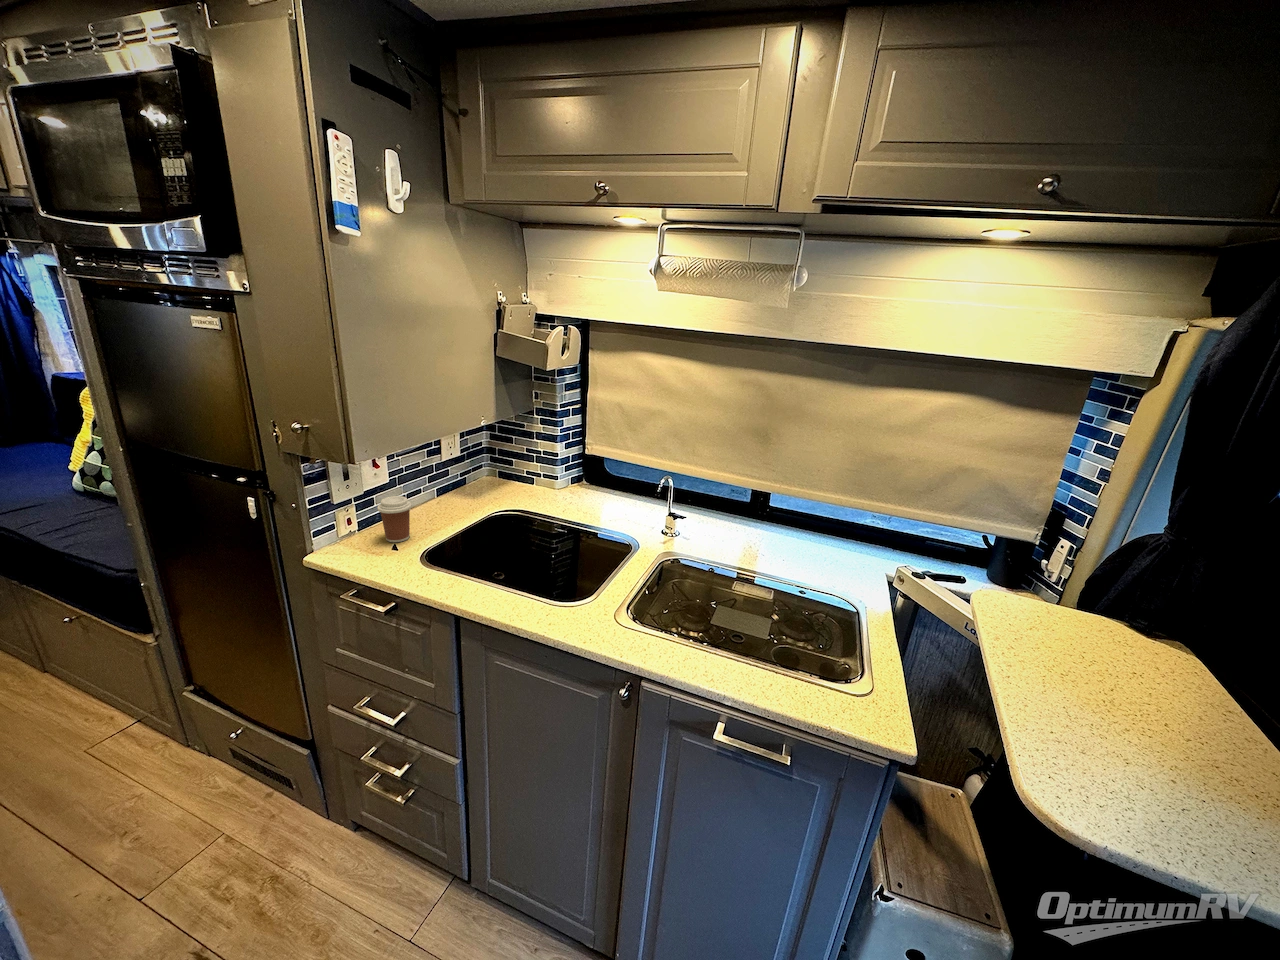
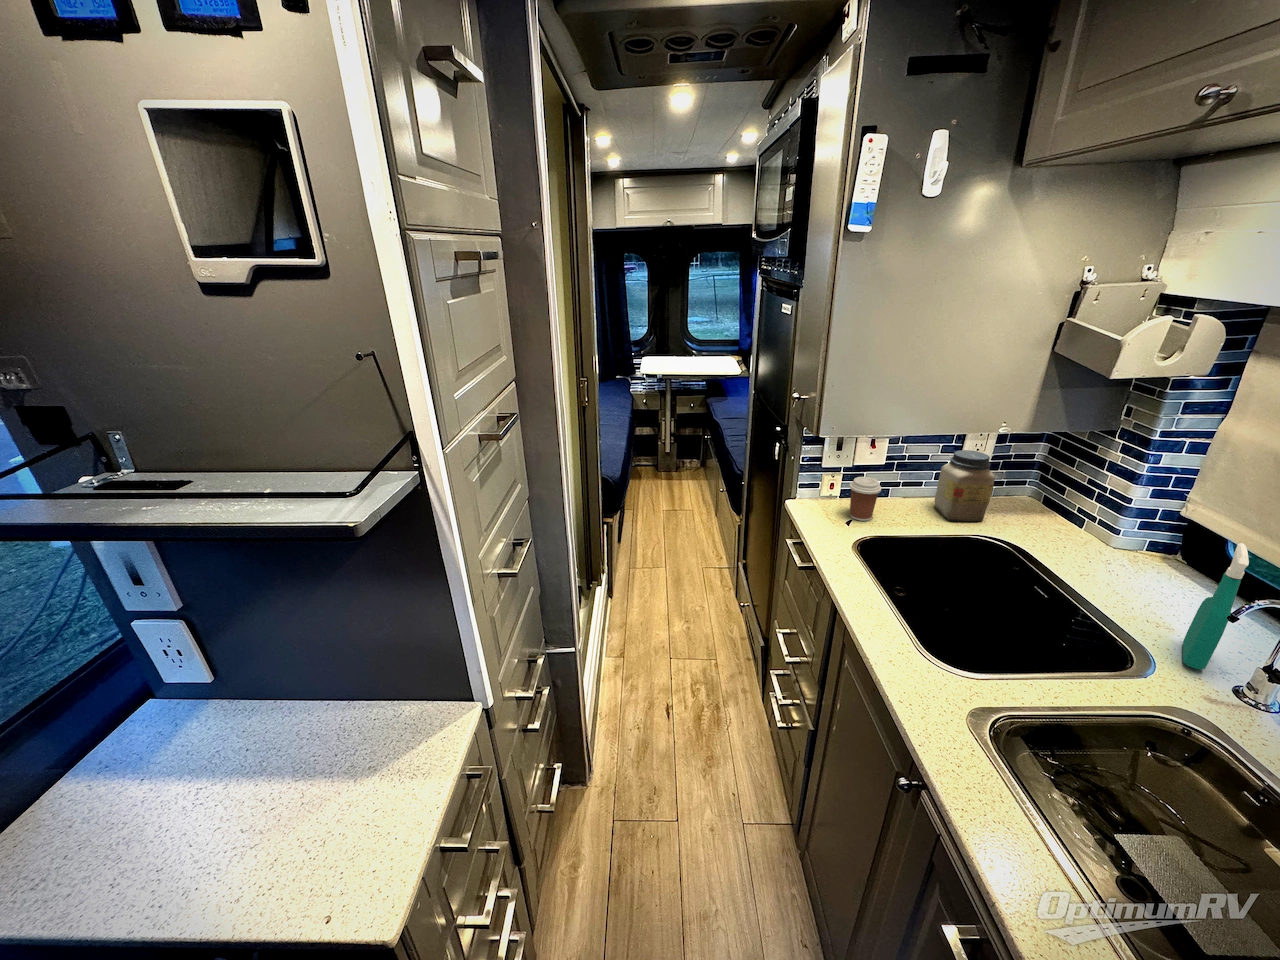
jar: none [438,448,484,512] -> present [934,450,995,521]
spray bottle: none [635,453,657,531] -> present [1183,543,1249,670]

